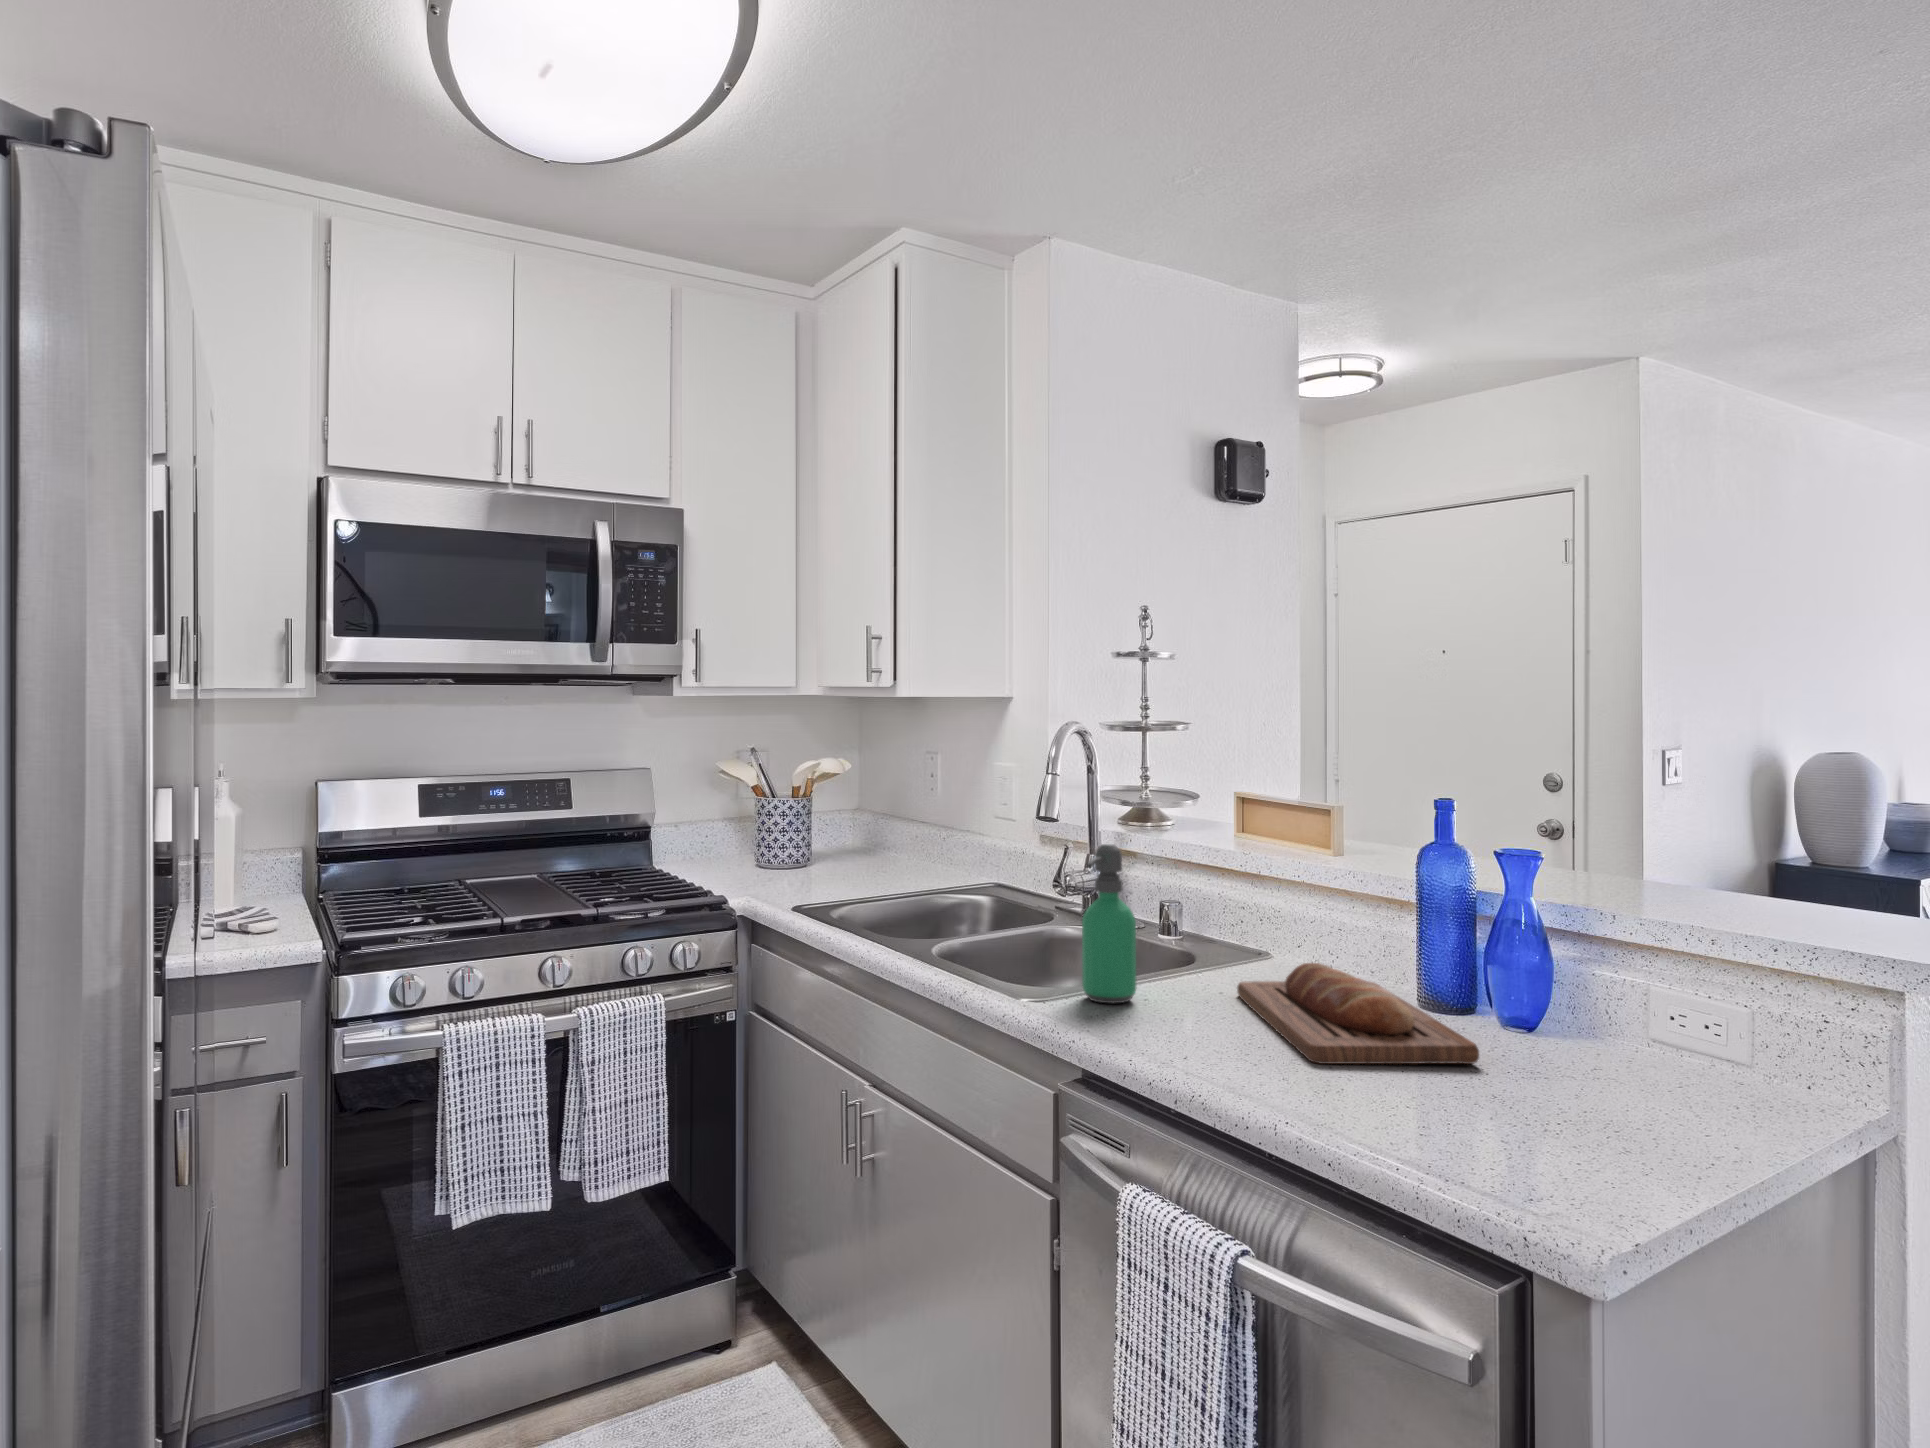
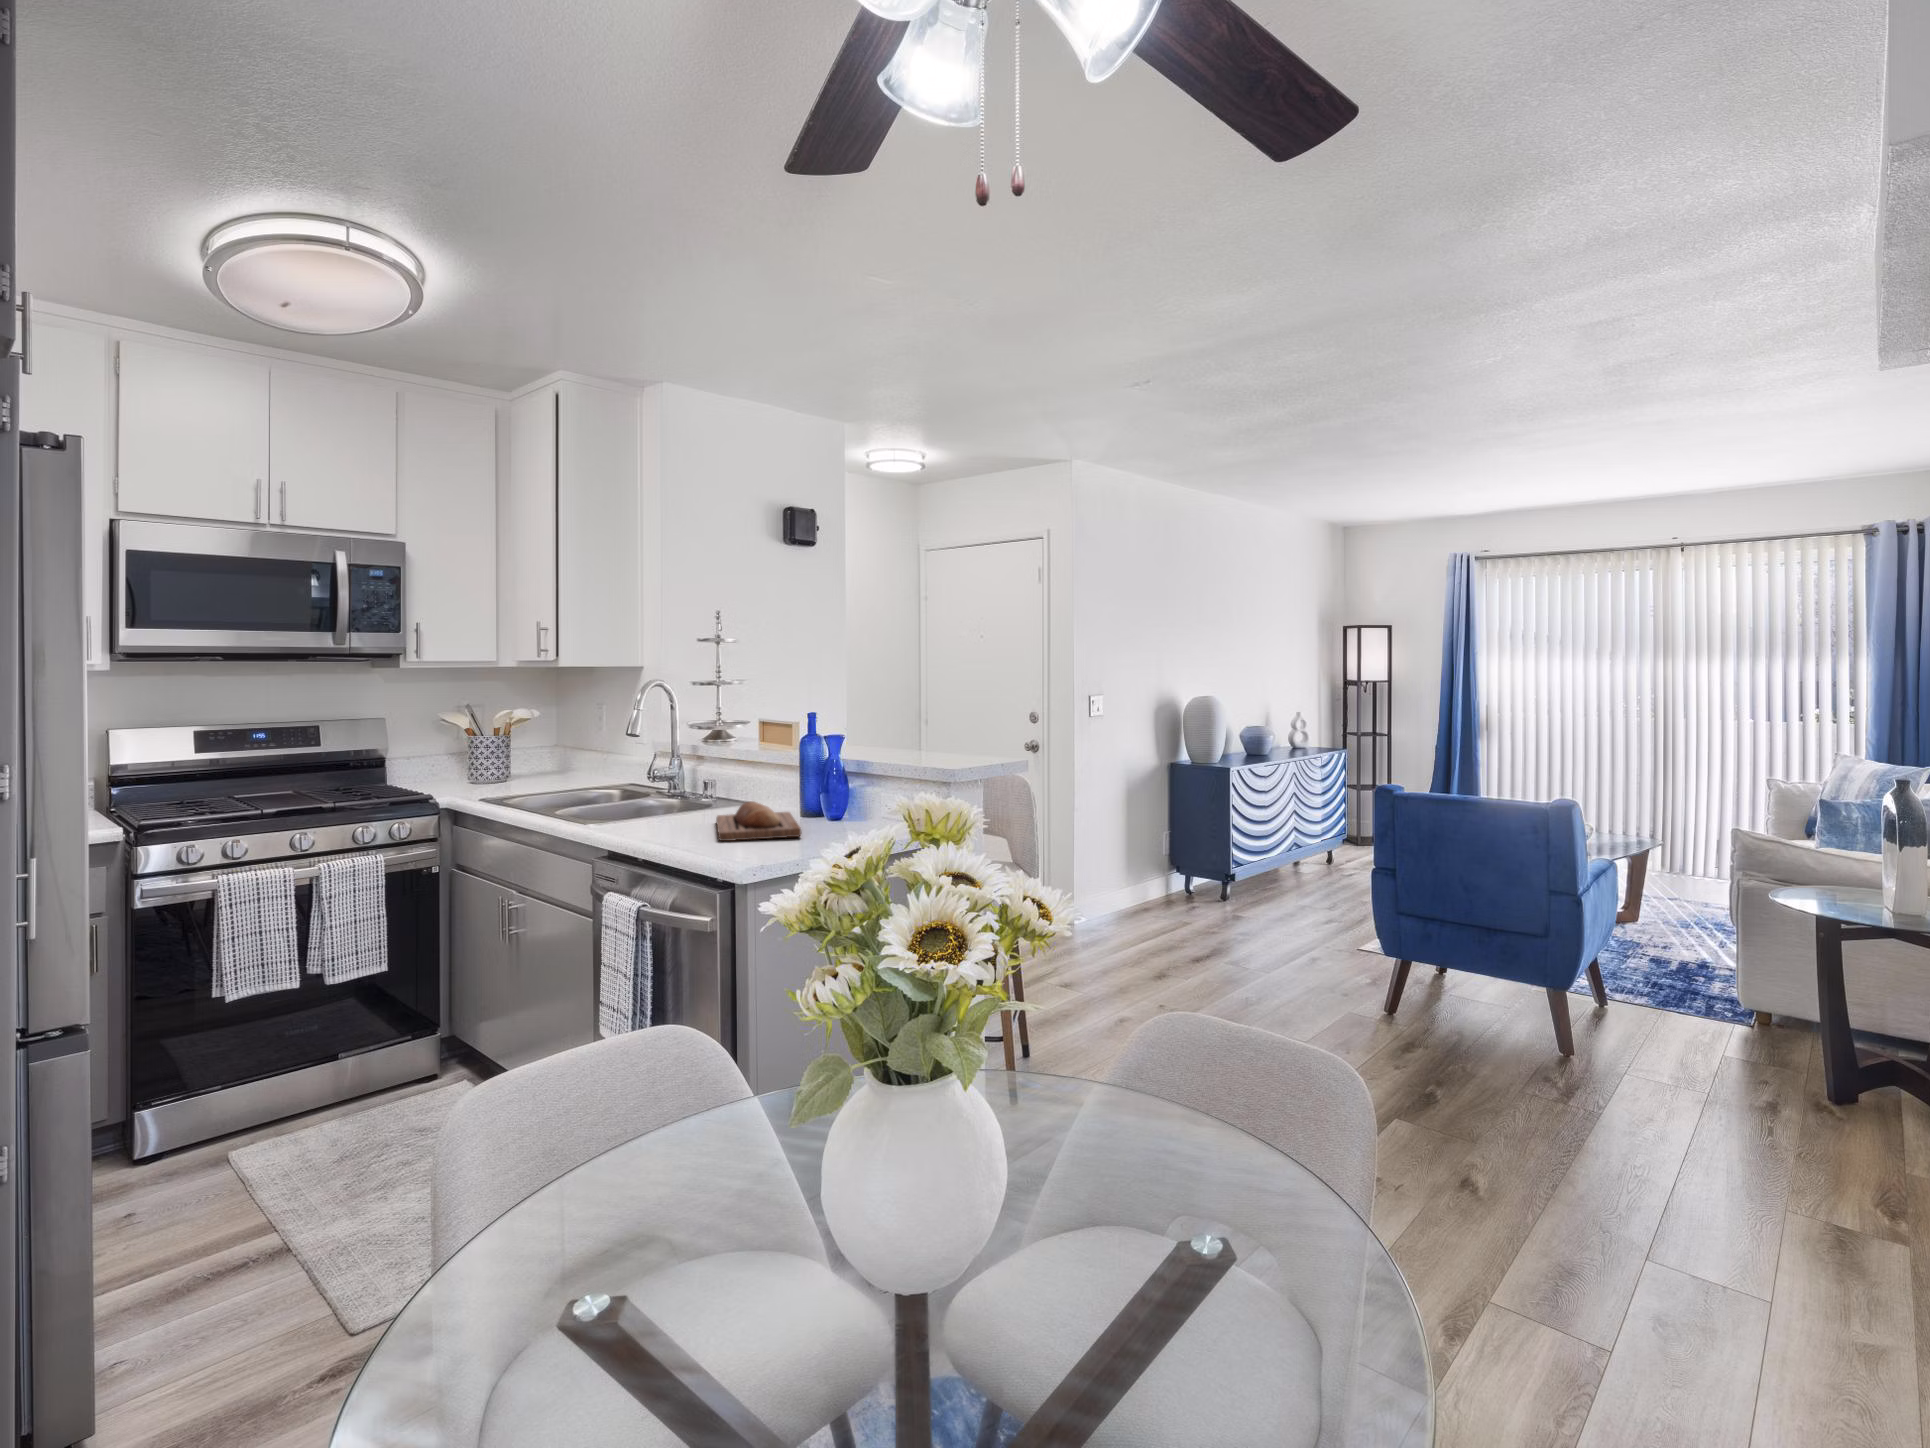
soap dispenser: present [1082,844,1136,1003] -> none [625,744,657,828]

